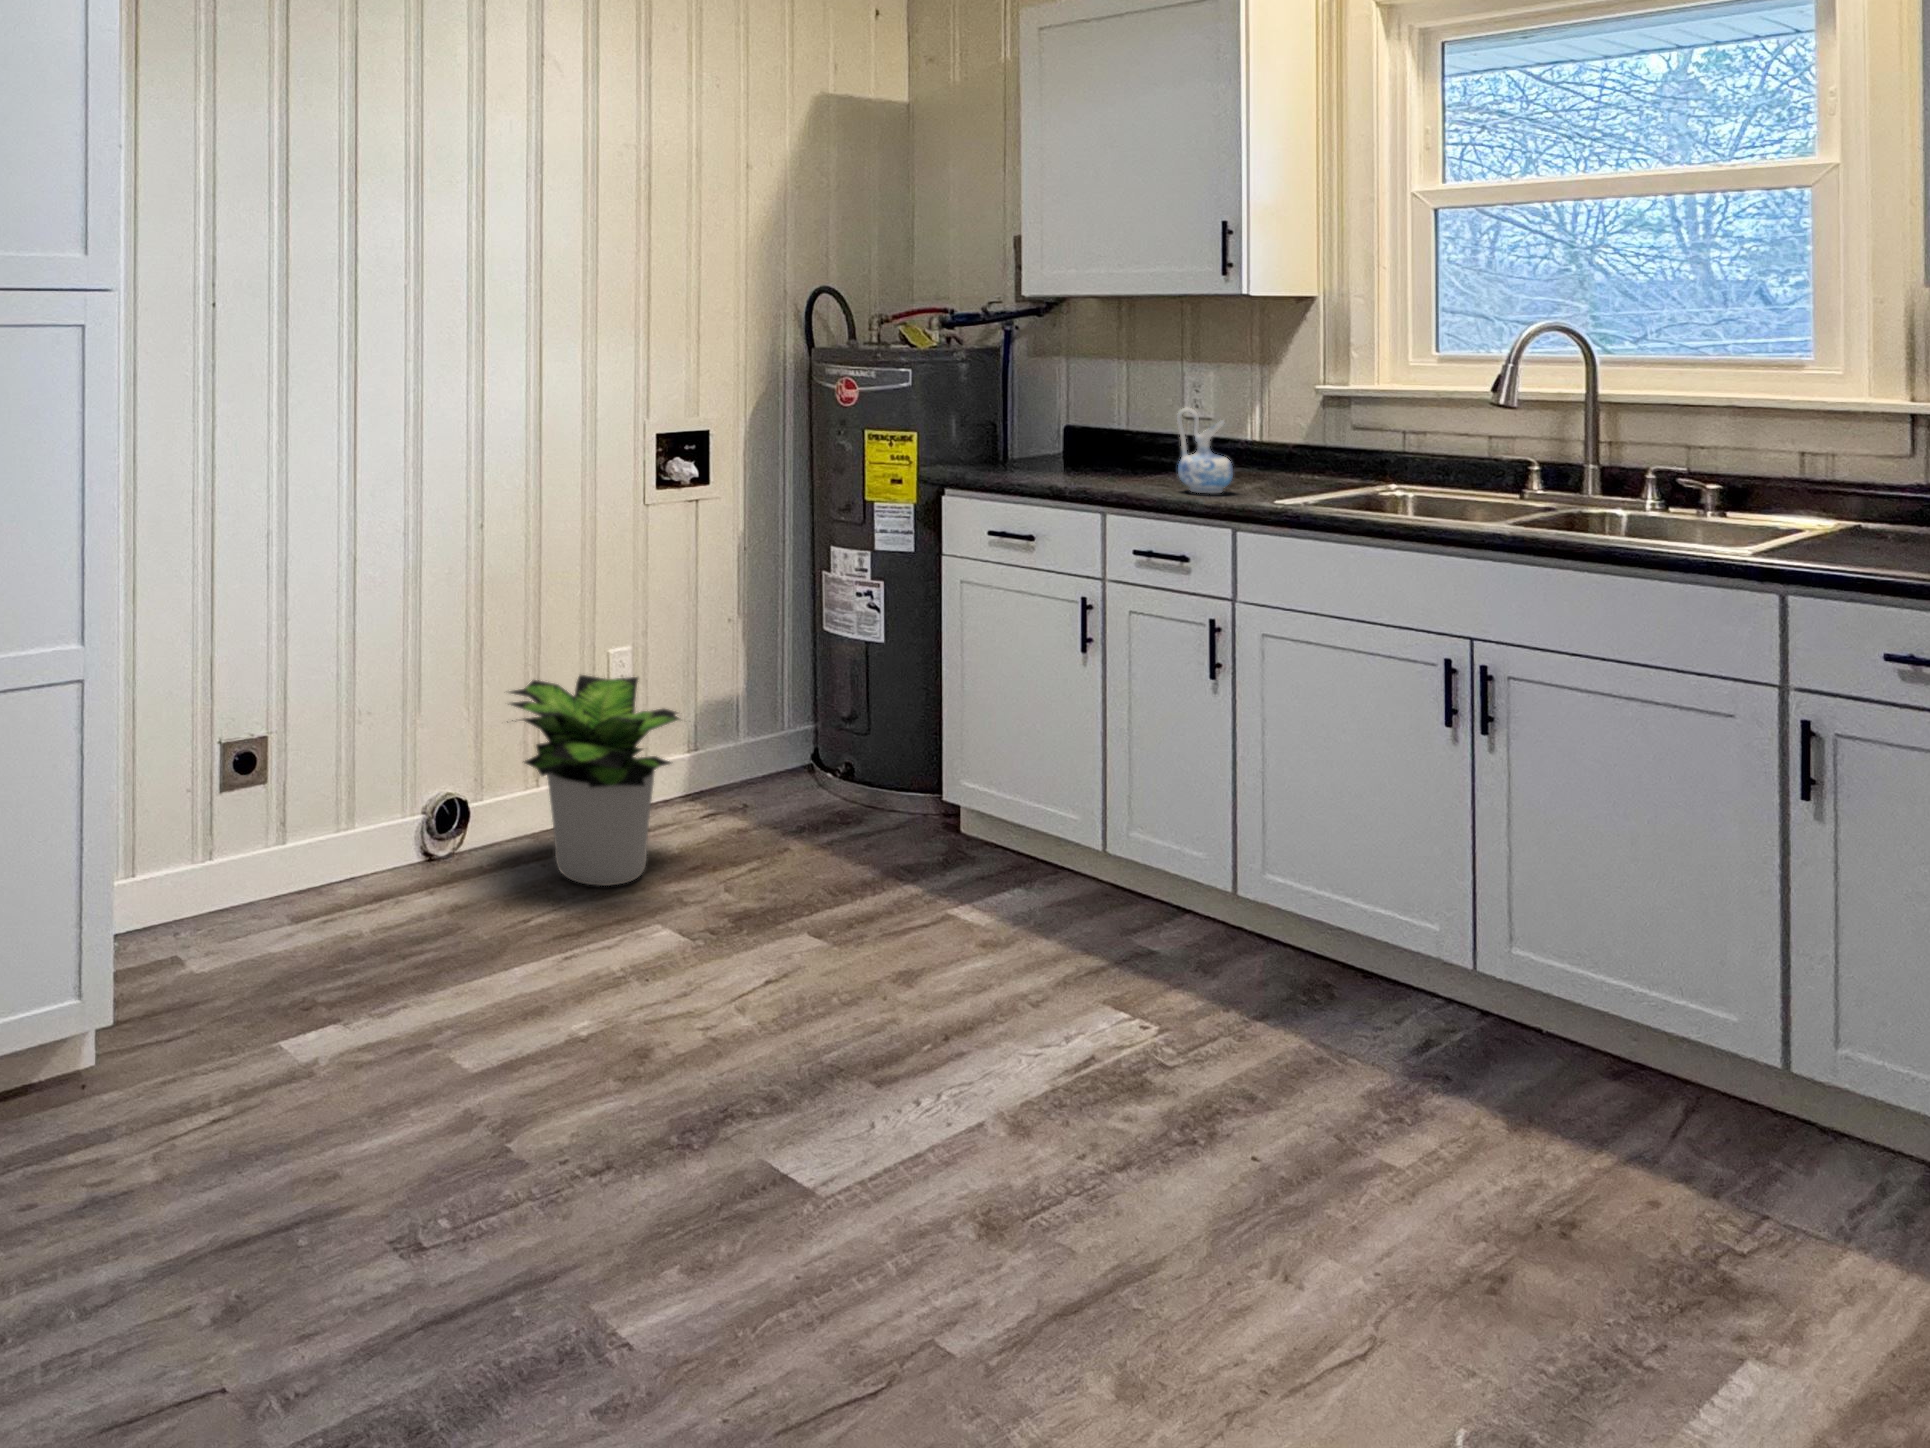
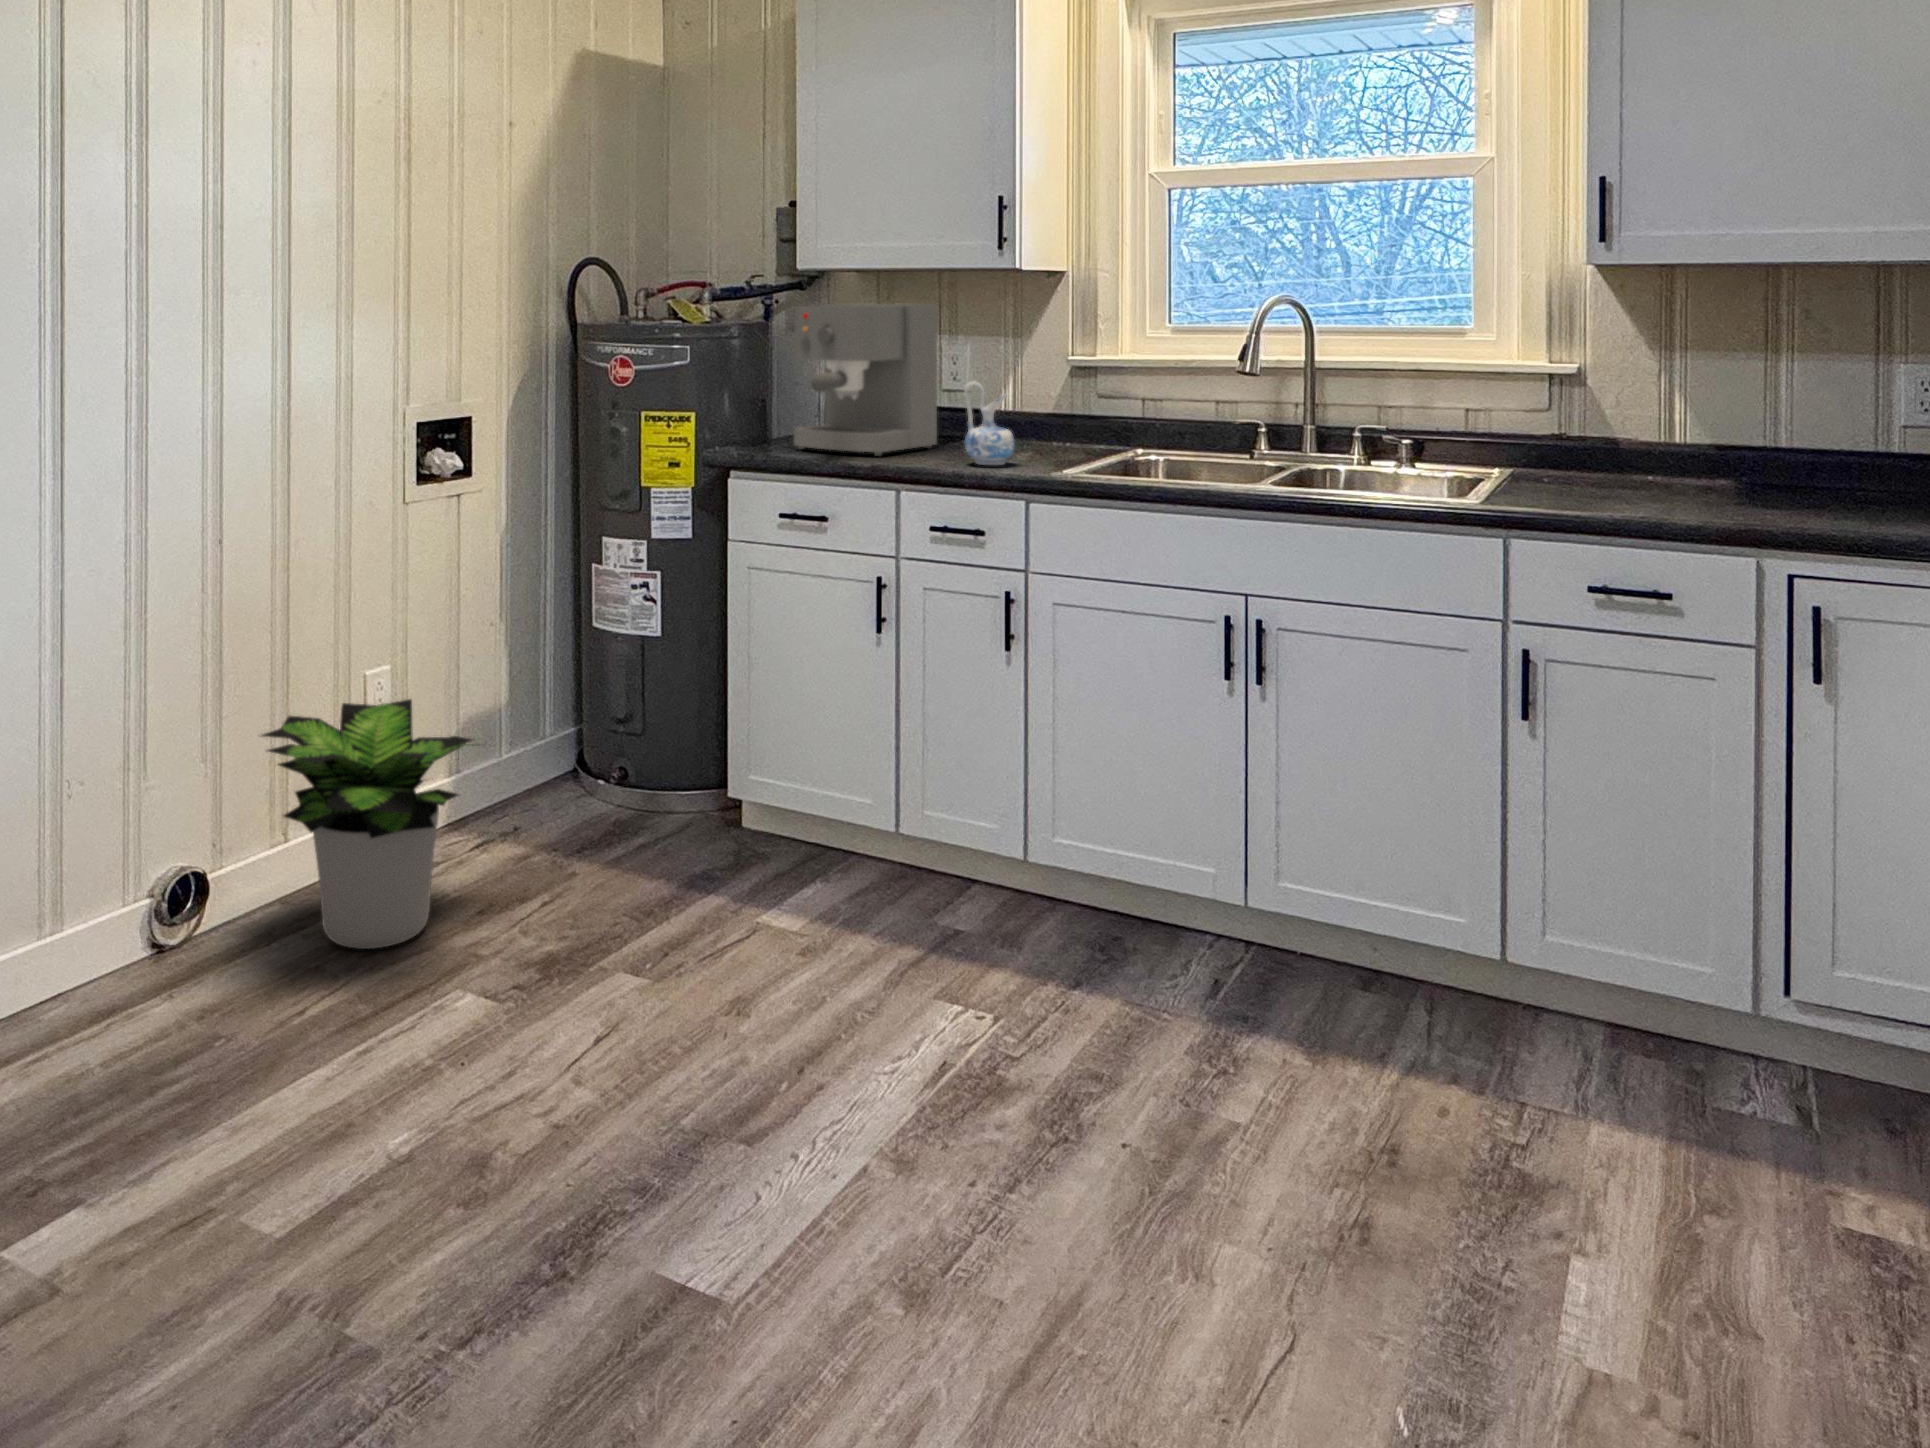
coffee maker: none [1011,329,1166,480] -> present [794,304,937,456]

